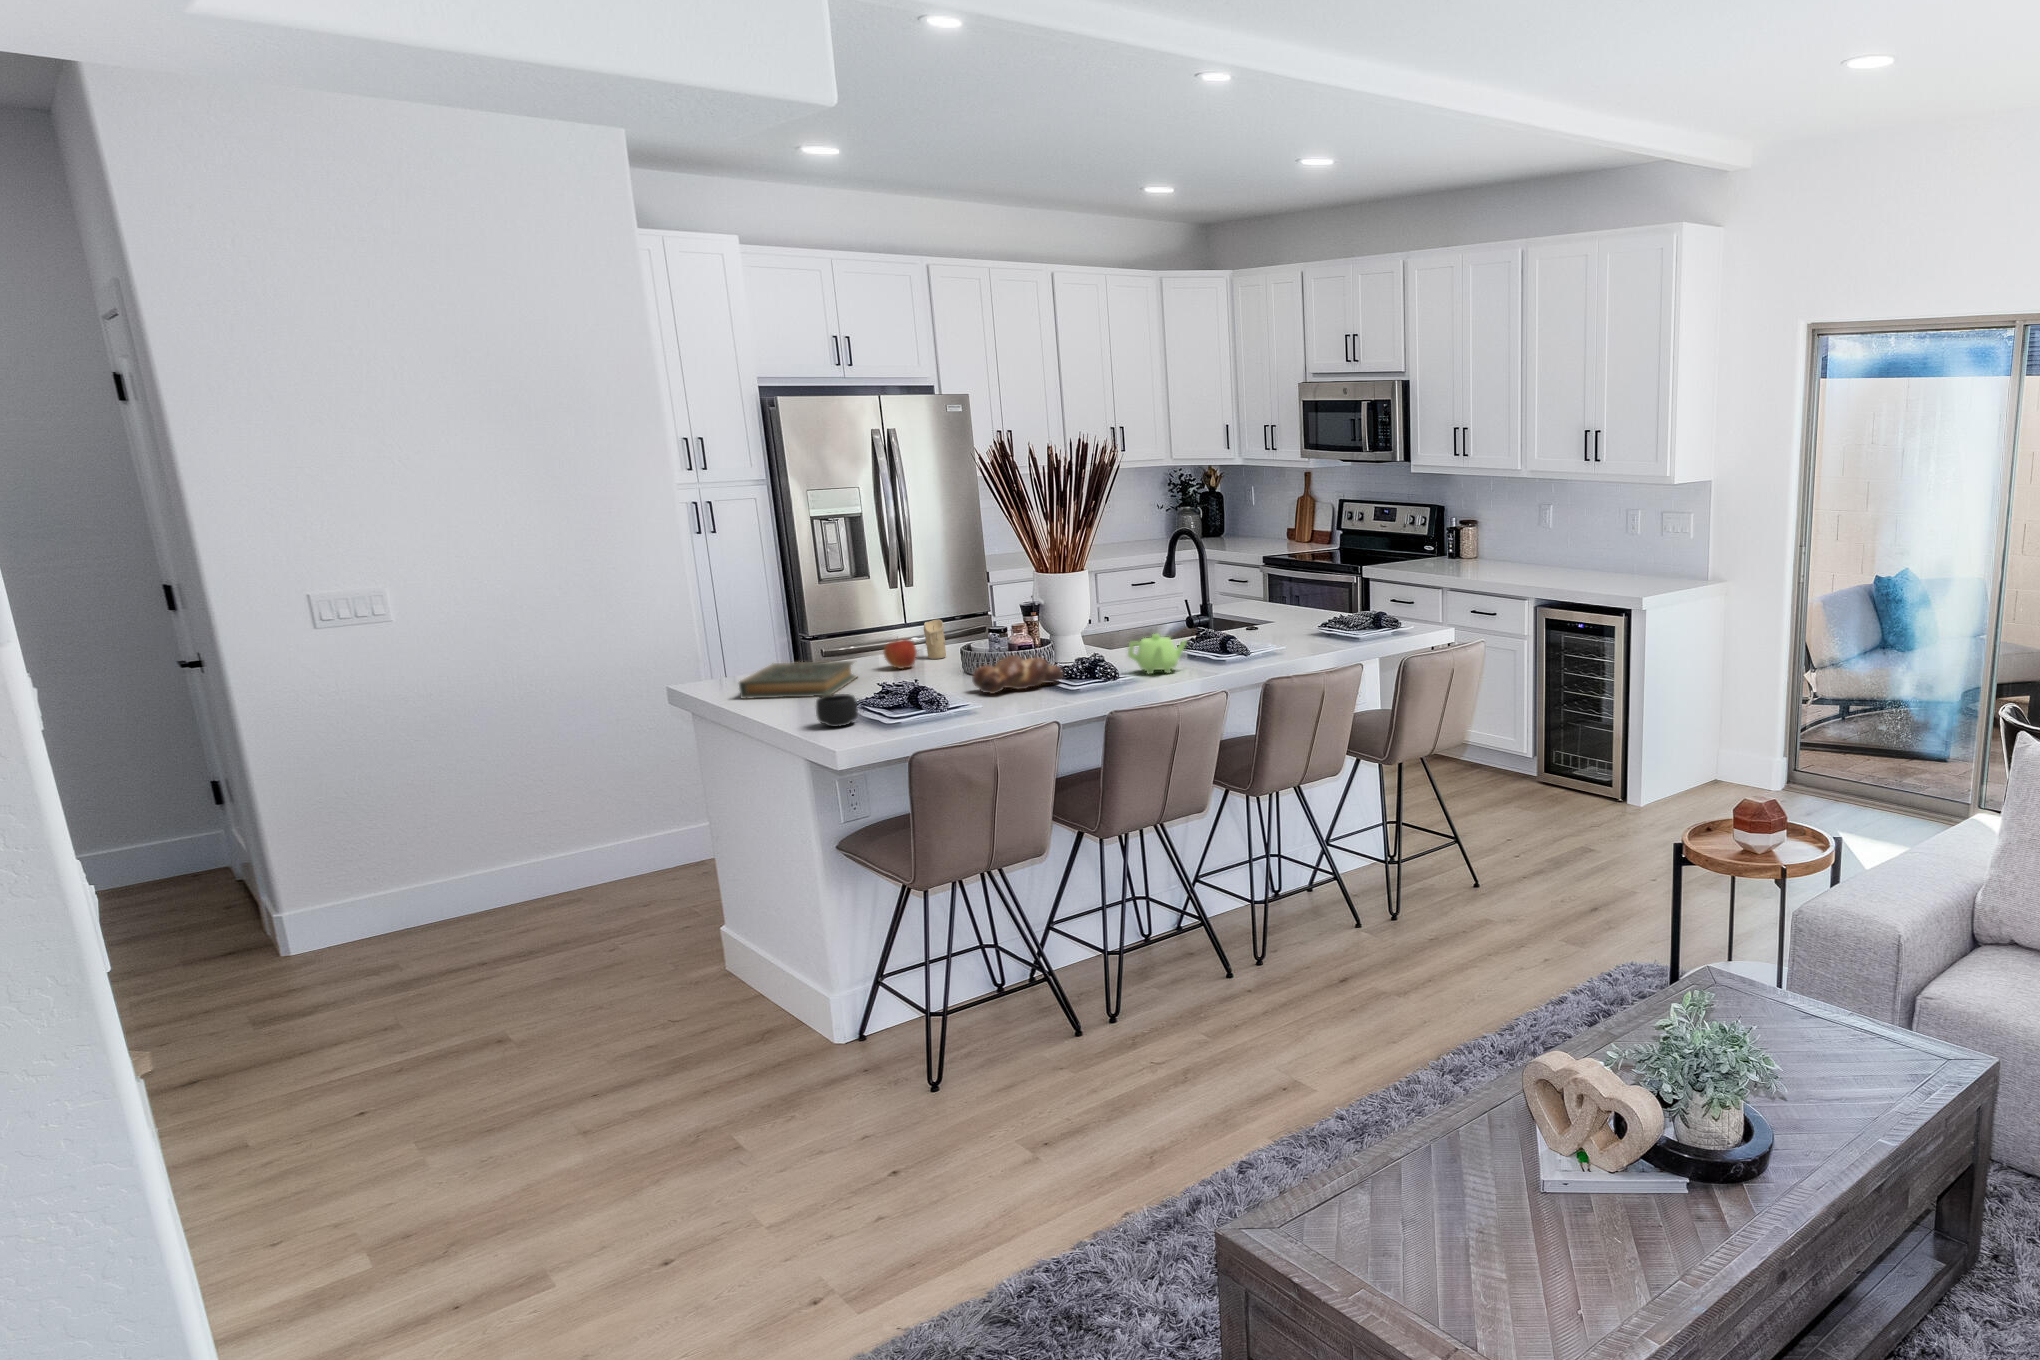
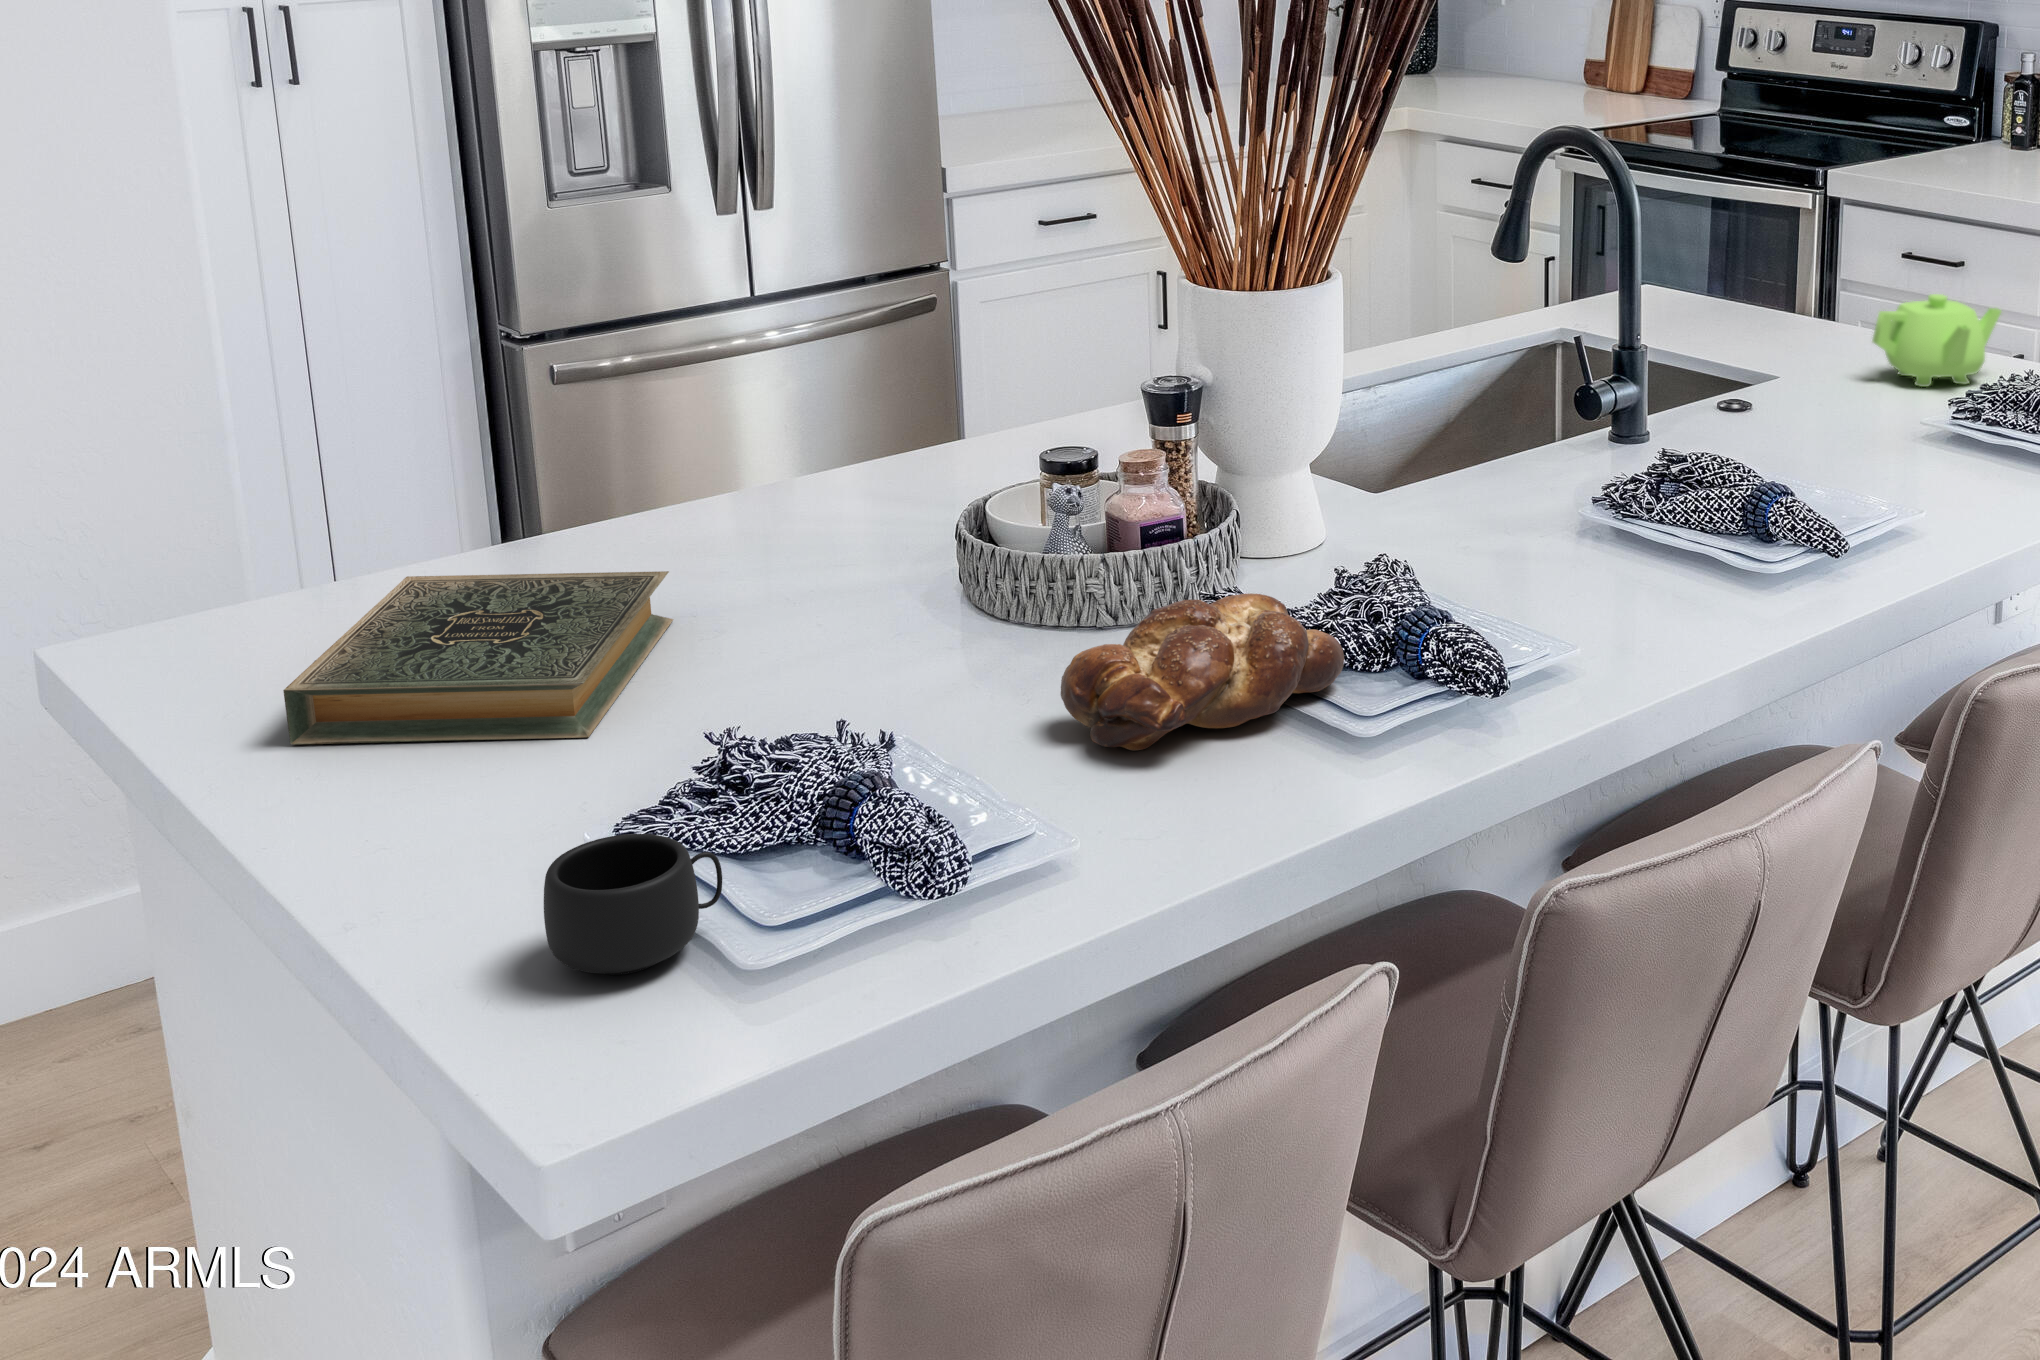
candle: present [924,620,946,659] -> none [862,408,923,527]
teapot: present [1128,634,1186,674] -> present [1872,294,2001,387]
apple: present [884,639,917,669] -> none [748,478,848,580]

